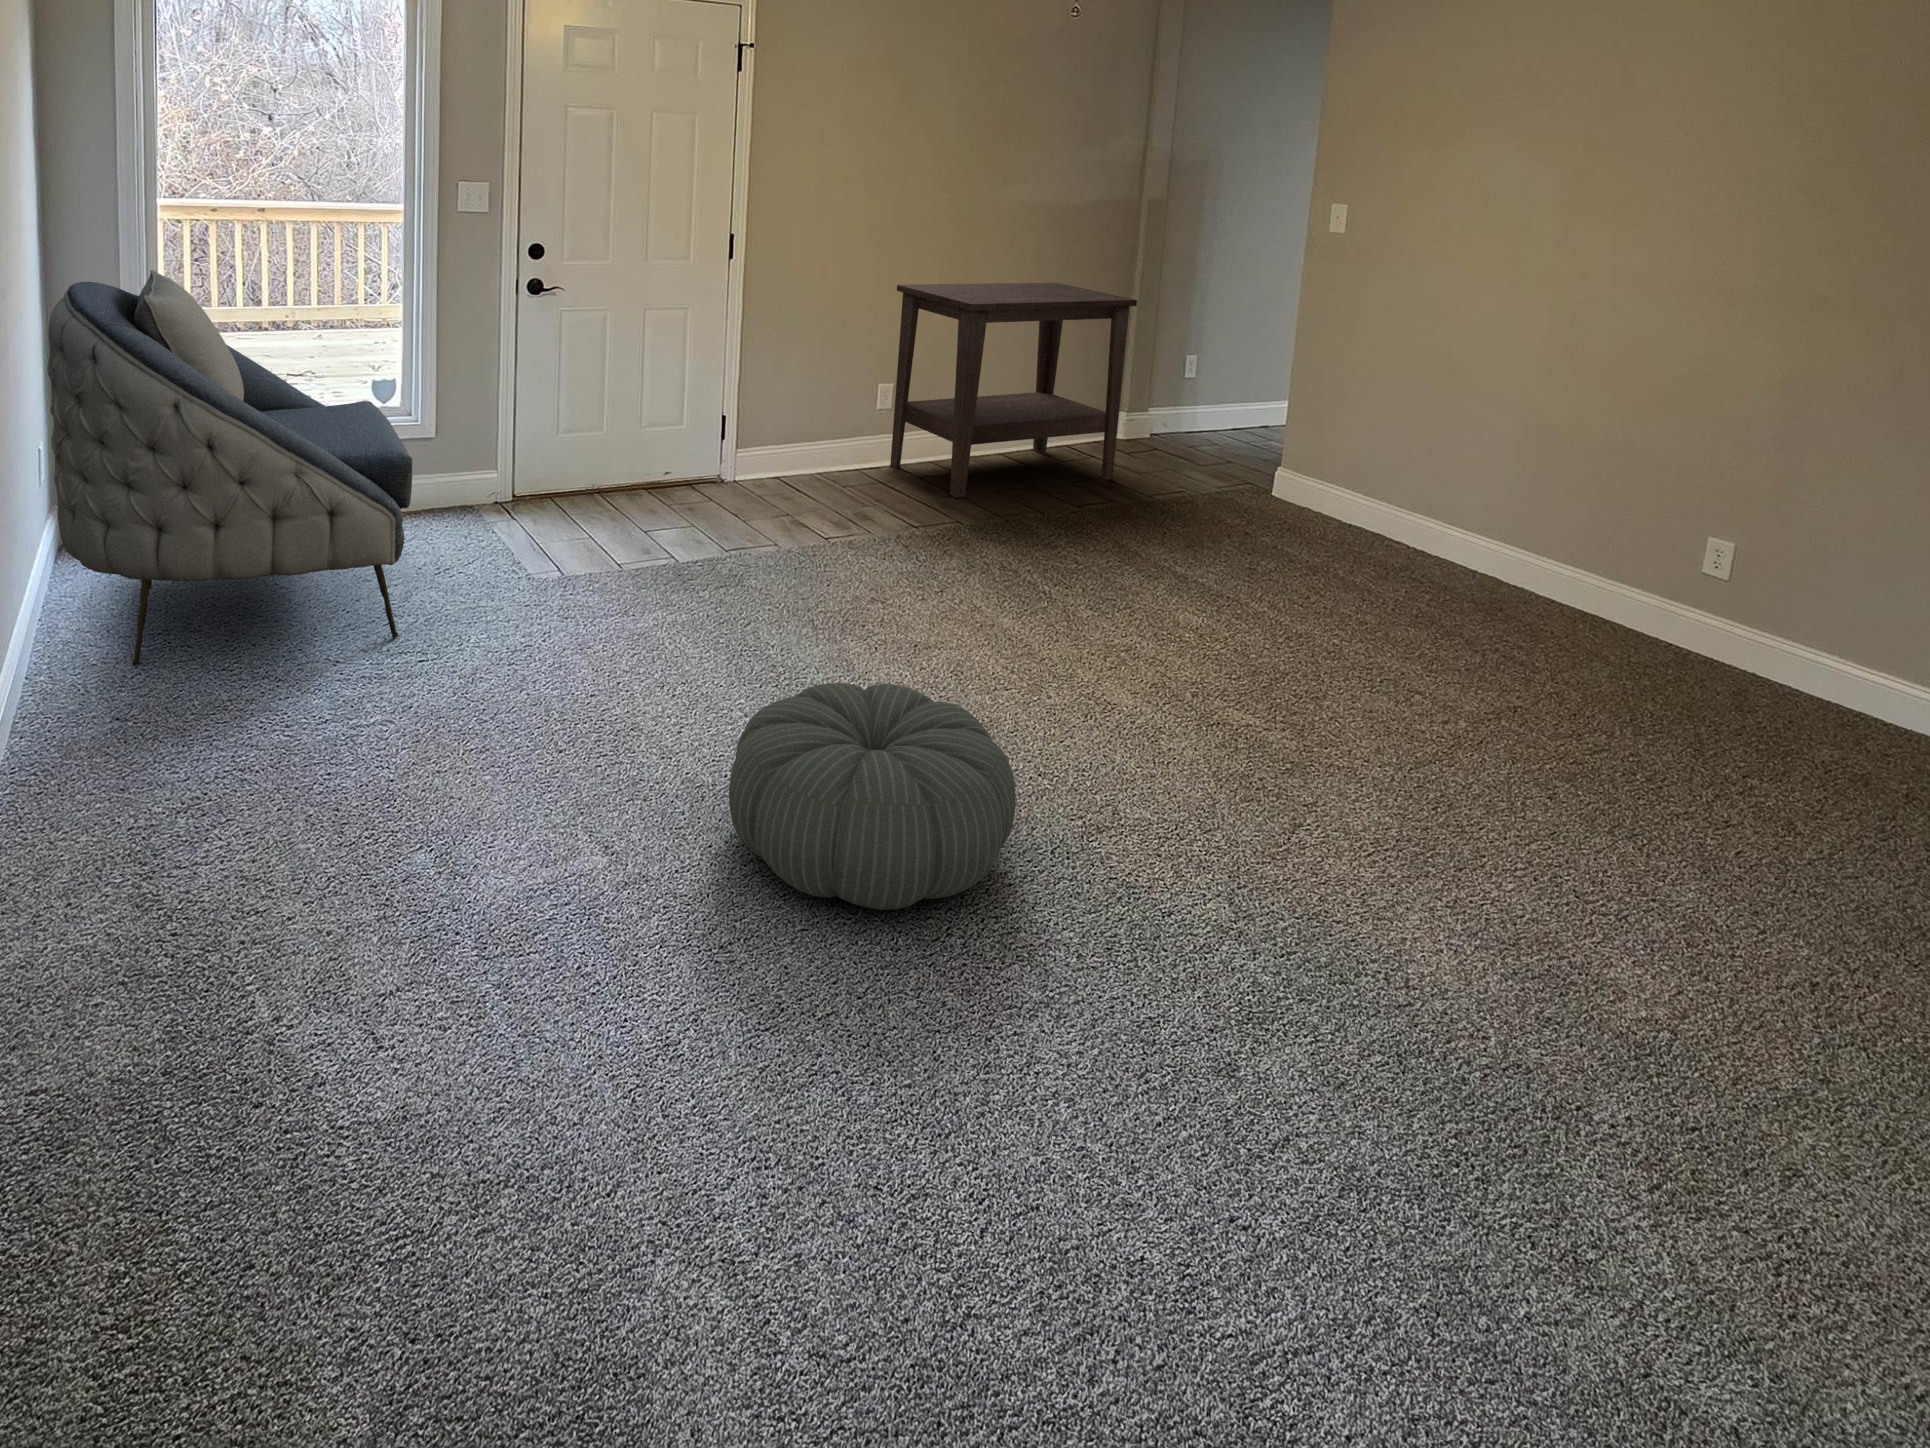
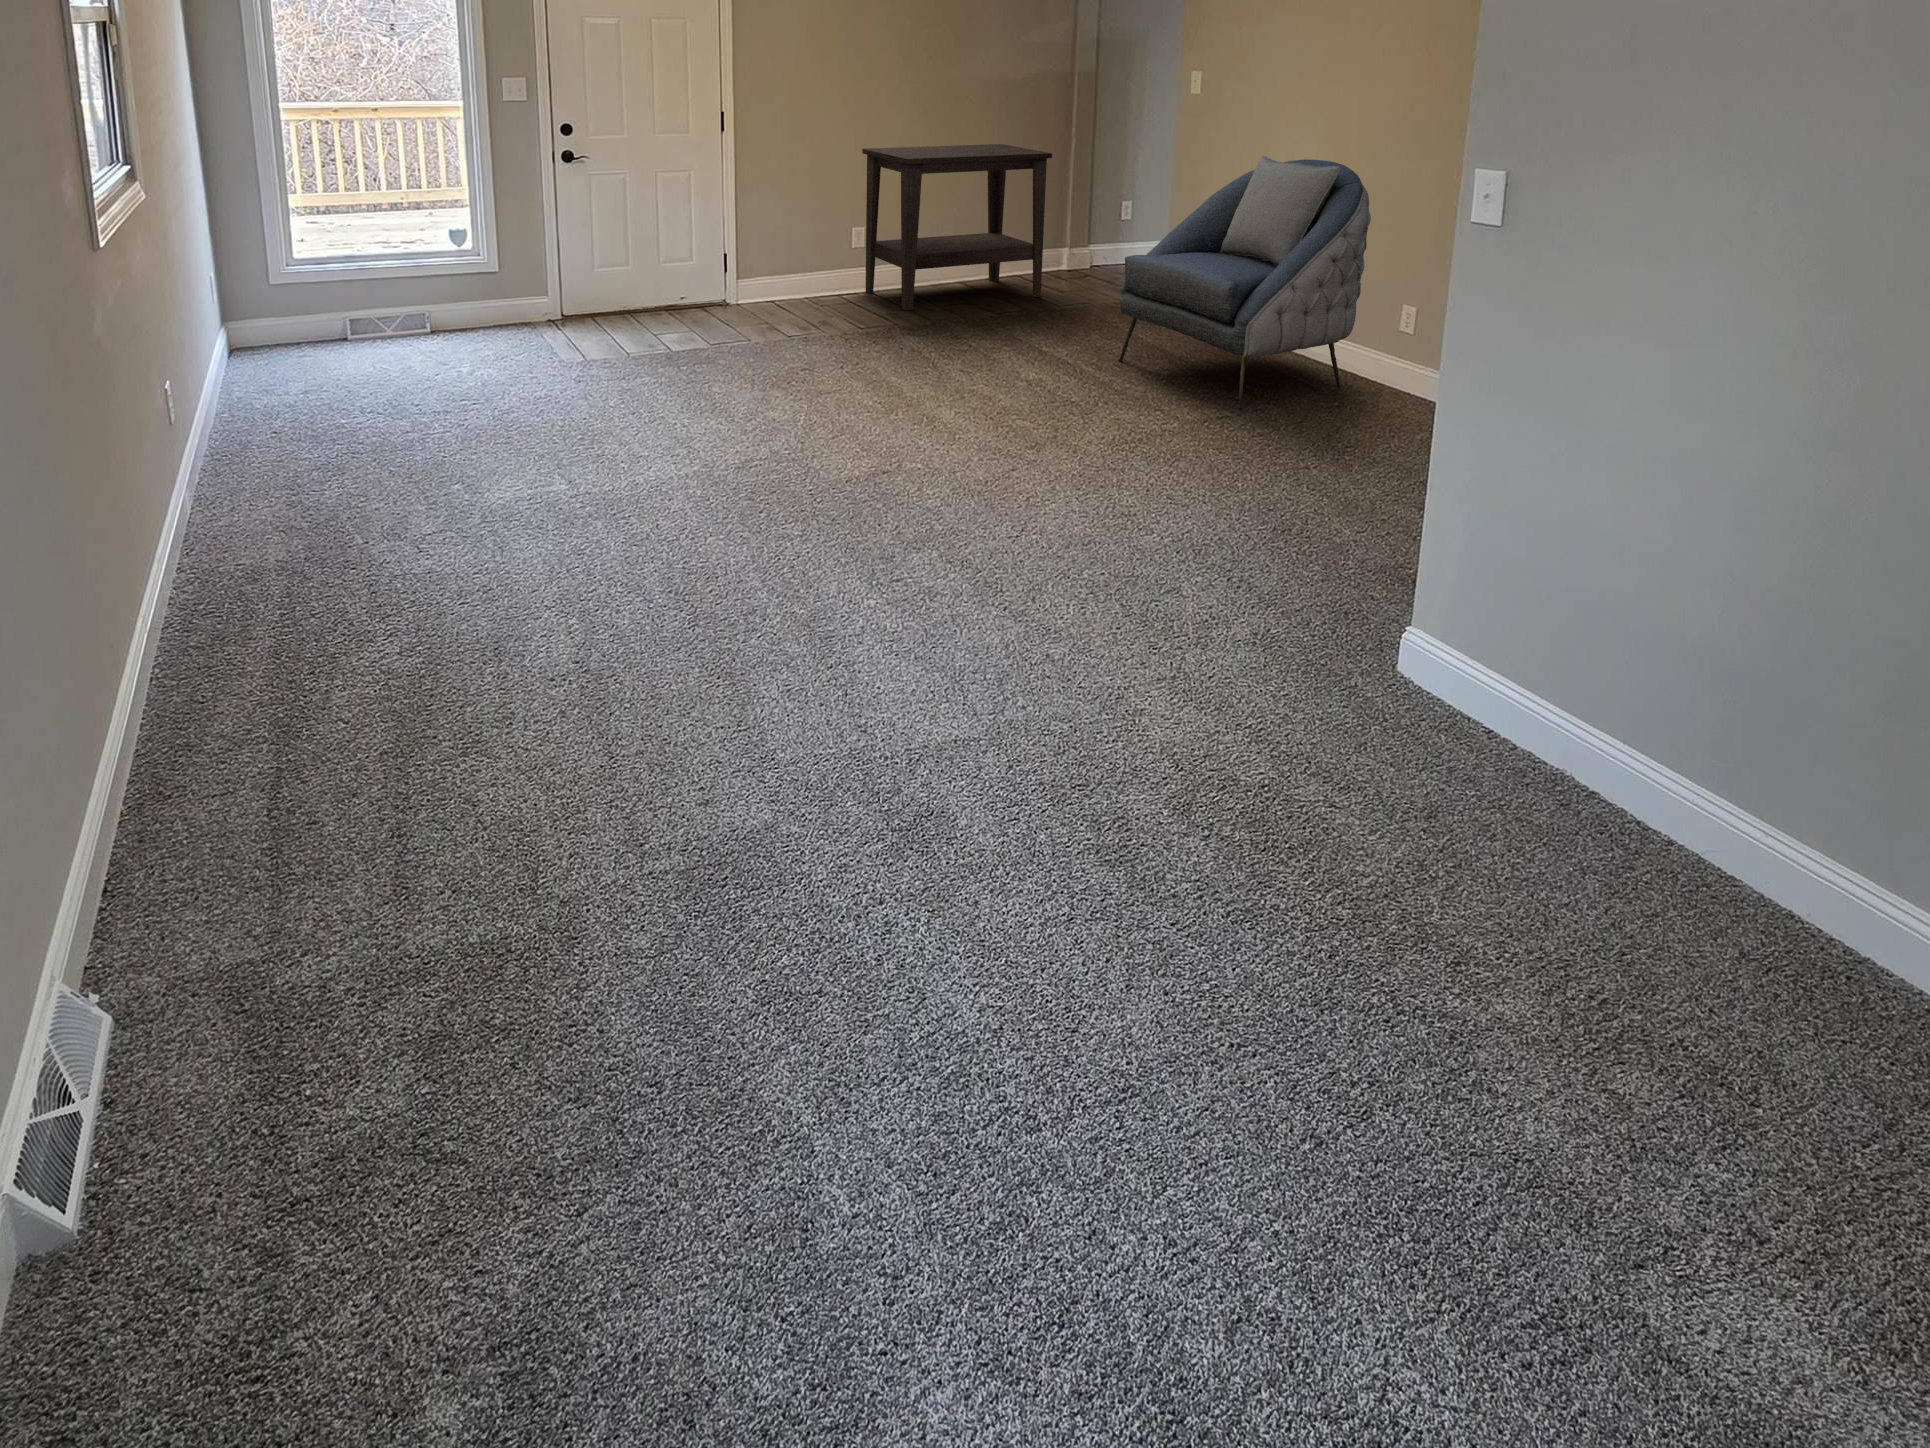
armchair: present [47,270,412,666] -> present [1119,156,1371,410]
pouf: present [729,683,1016,910] -> none [642,390,825,504]

